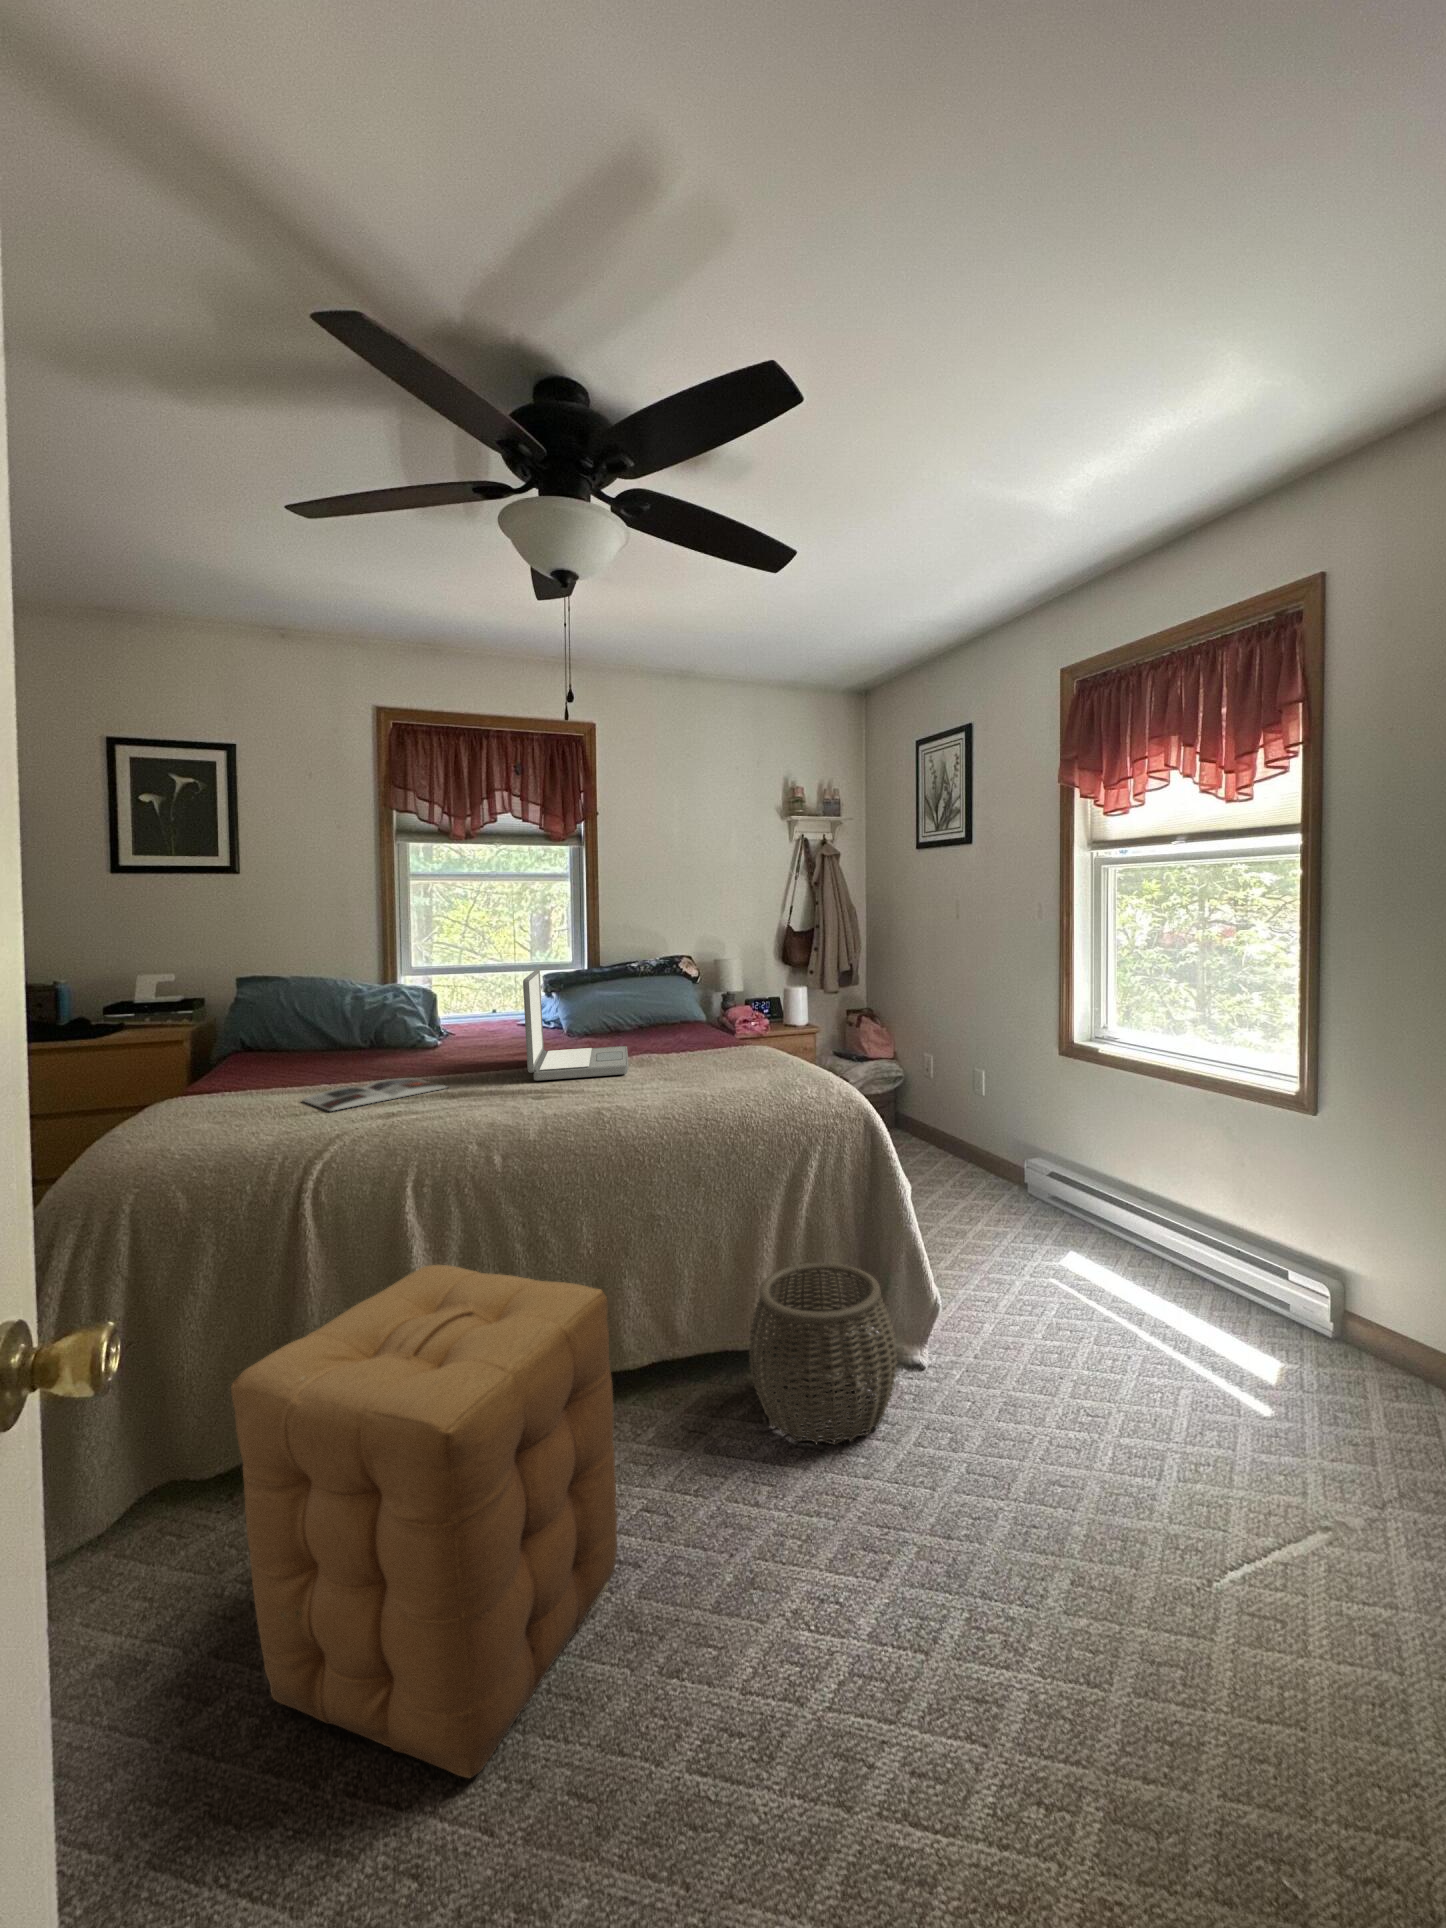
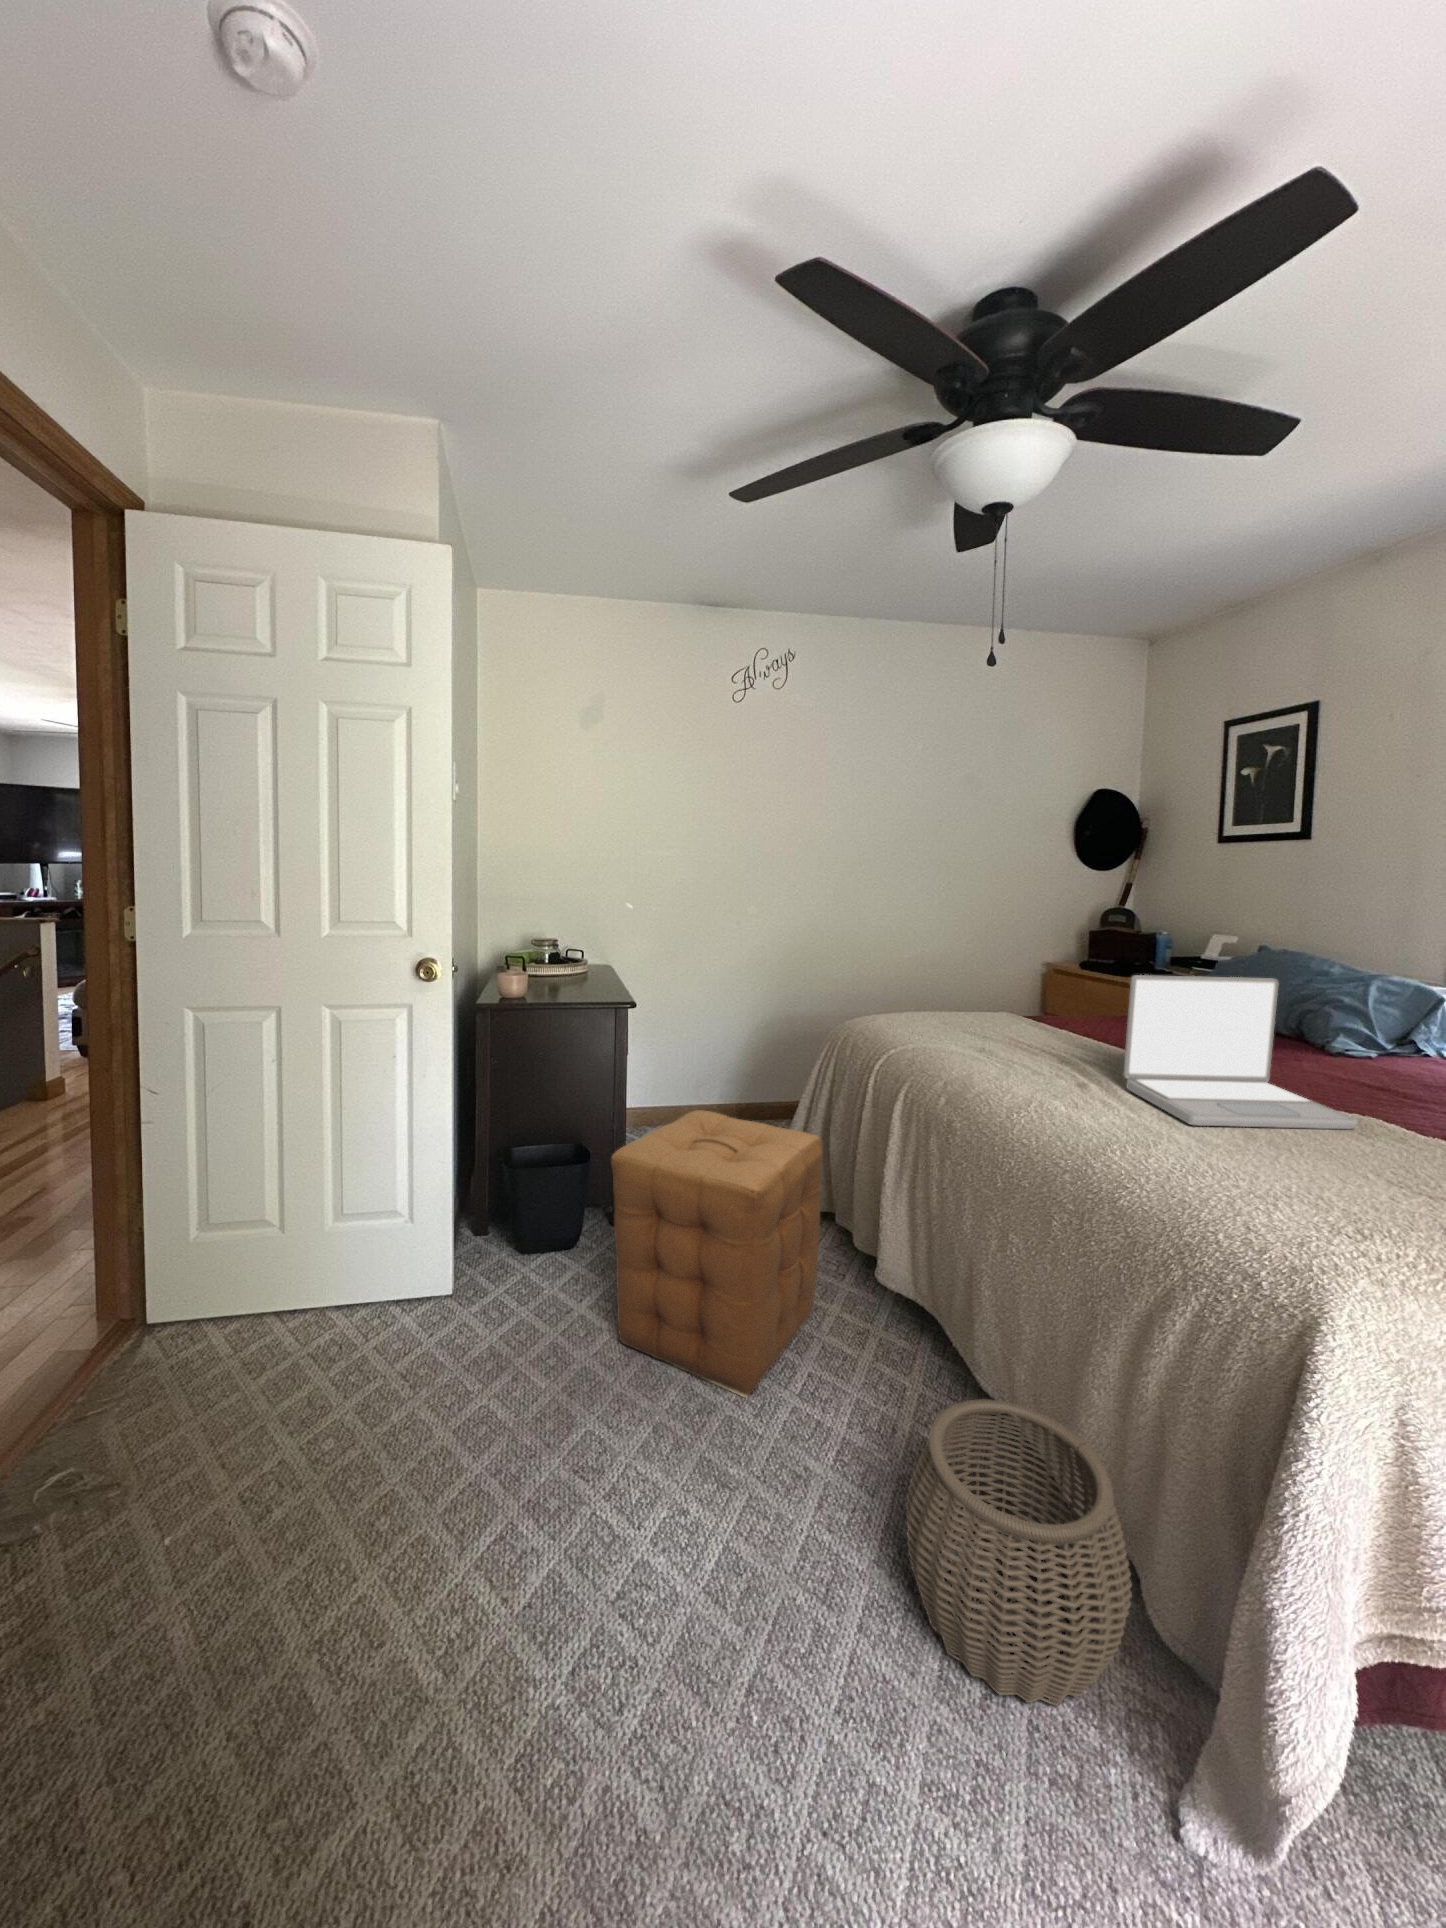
magazine: present [303,1078,448,1111] -> none [985,1032,1120,1065]

